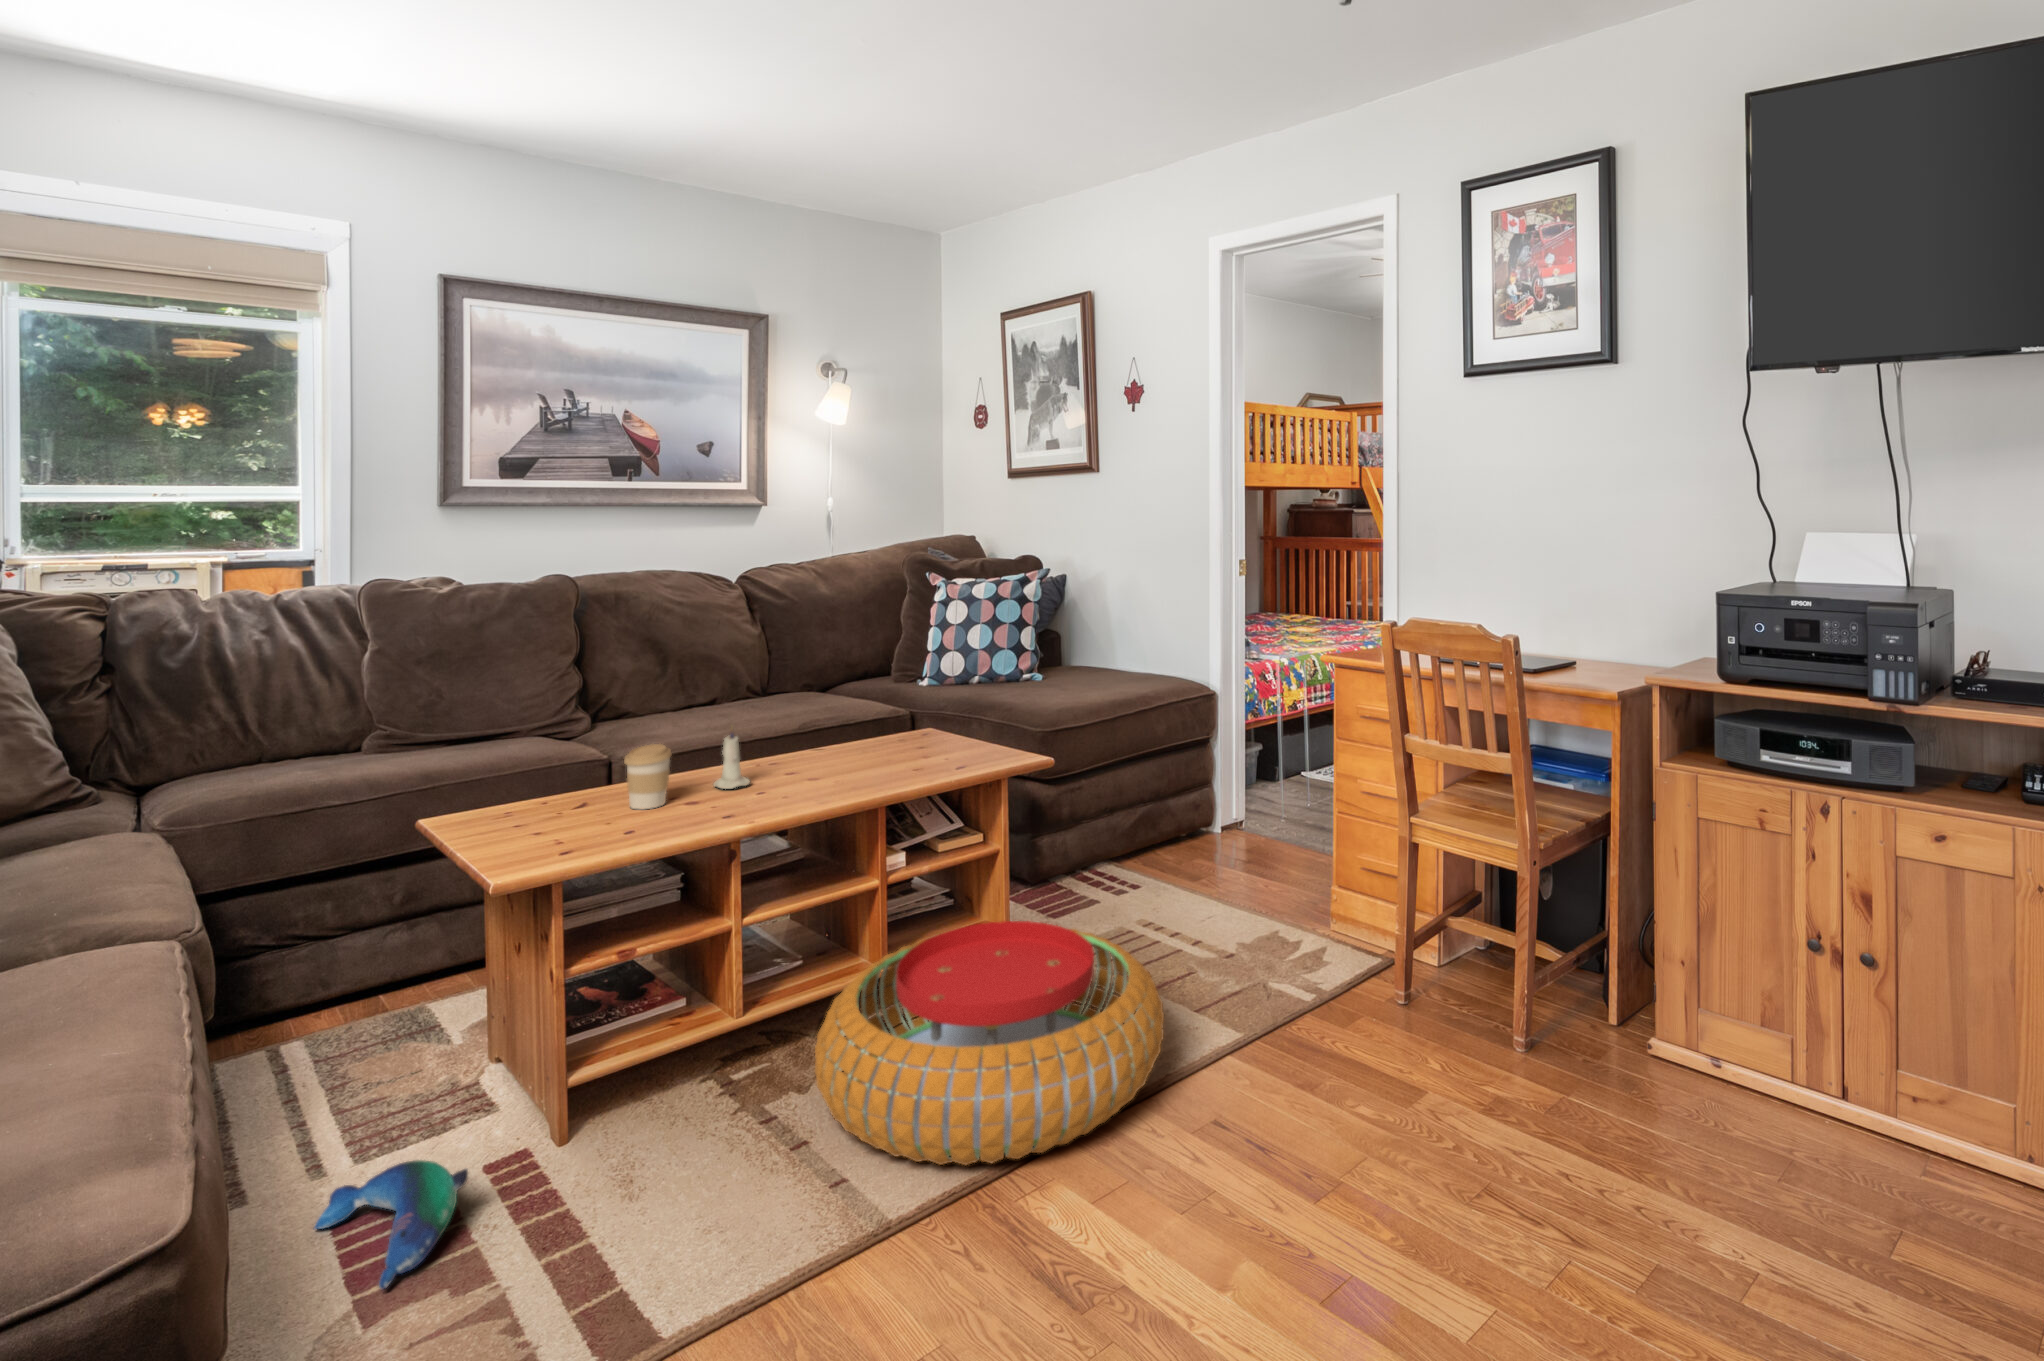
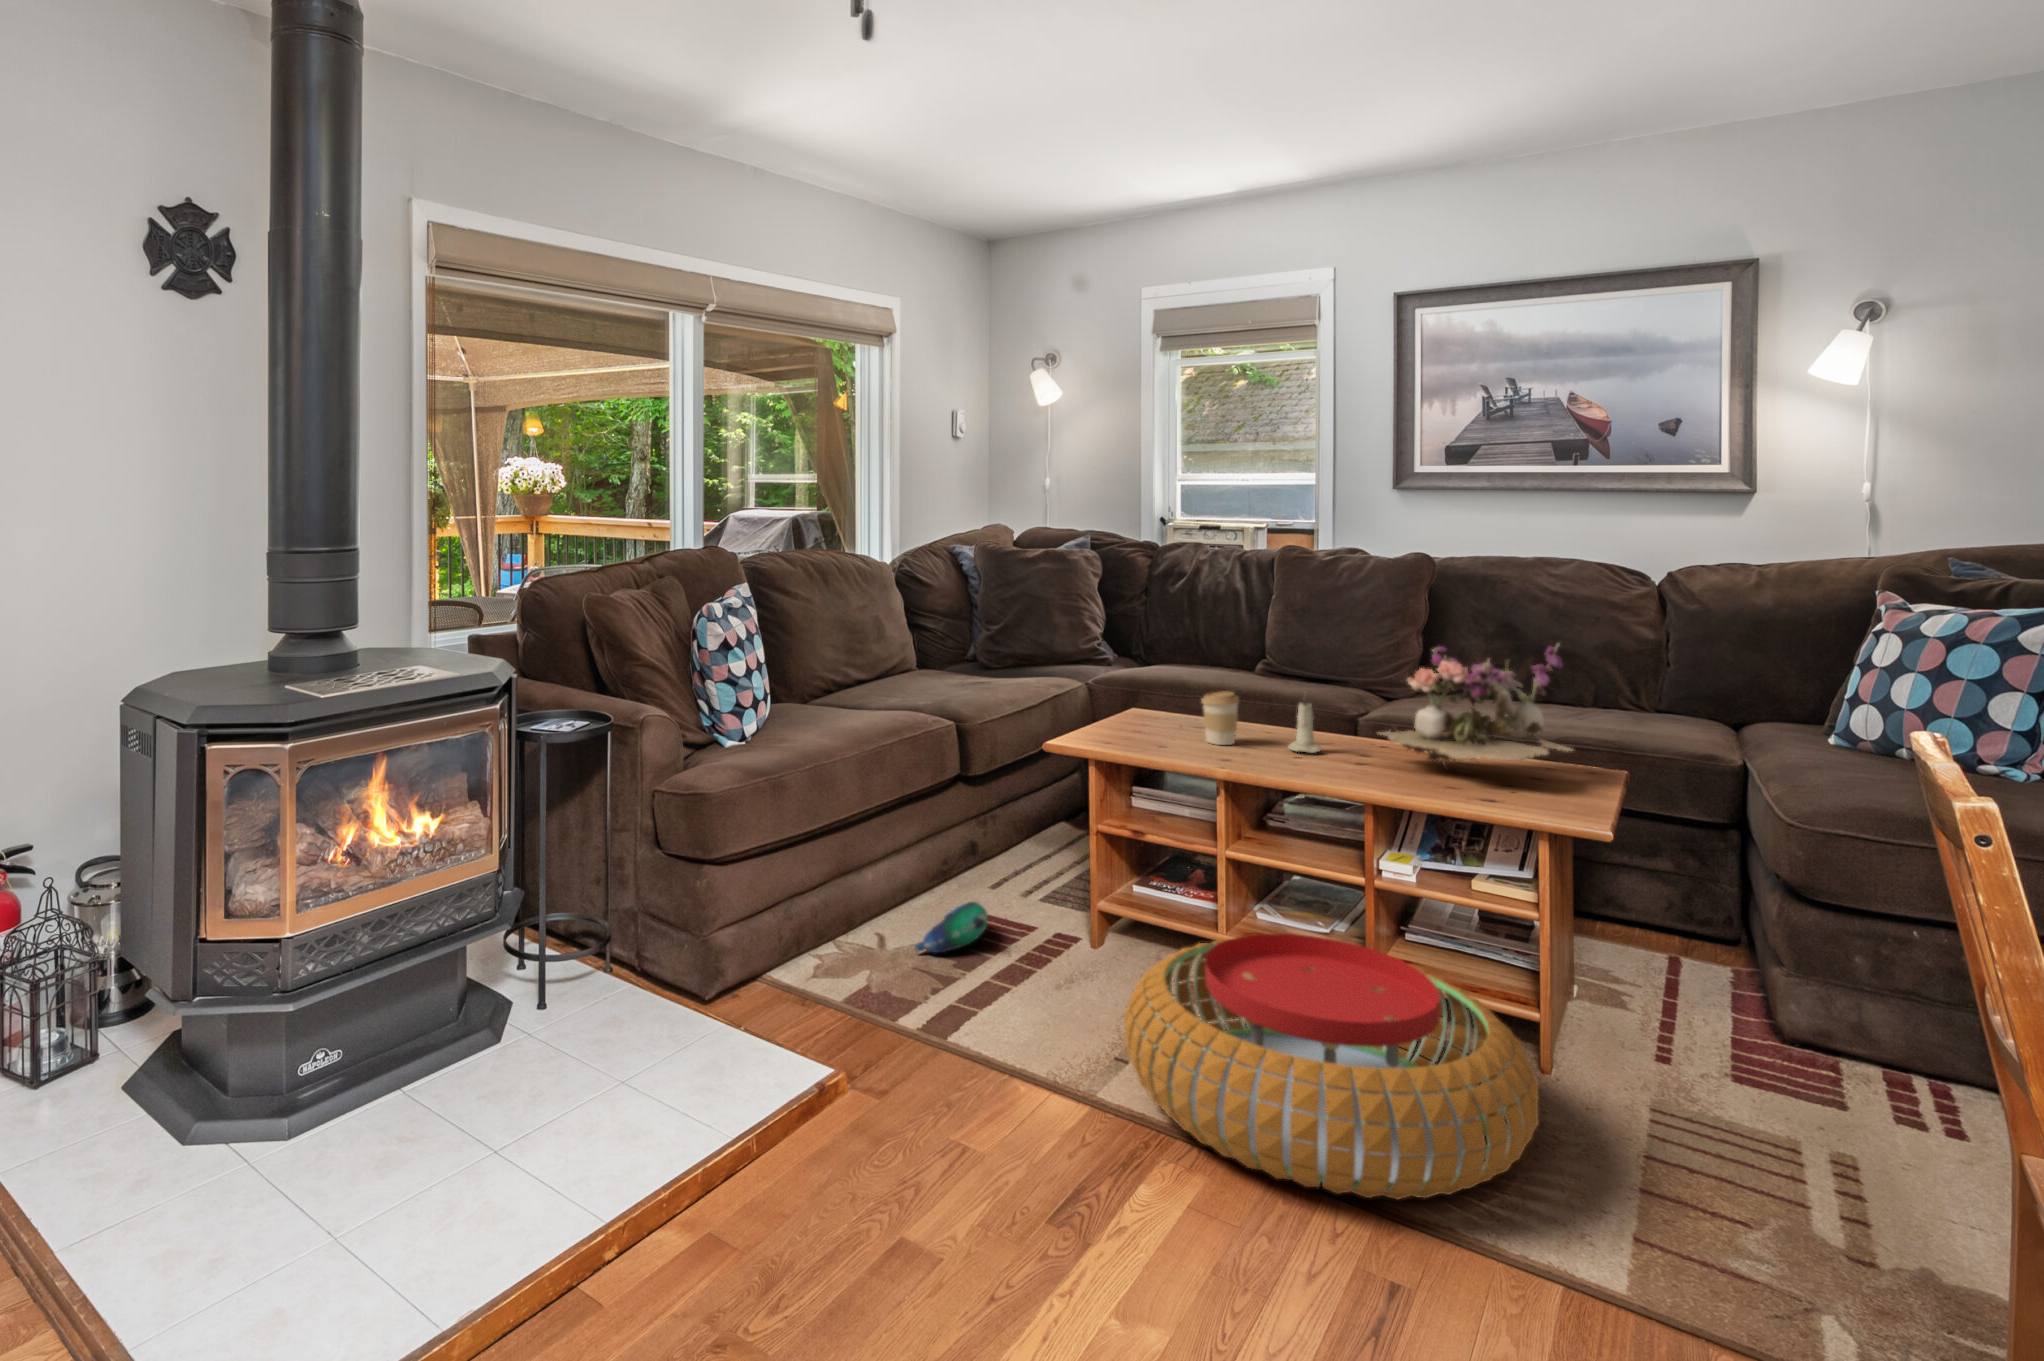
flower arrangement: none [797,638,942,764] -> present [1381,644,1572,766]

